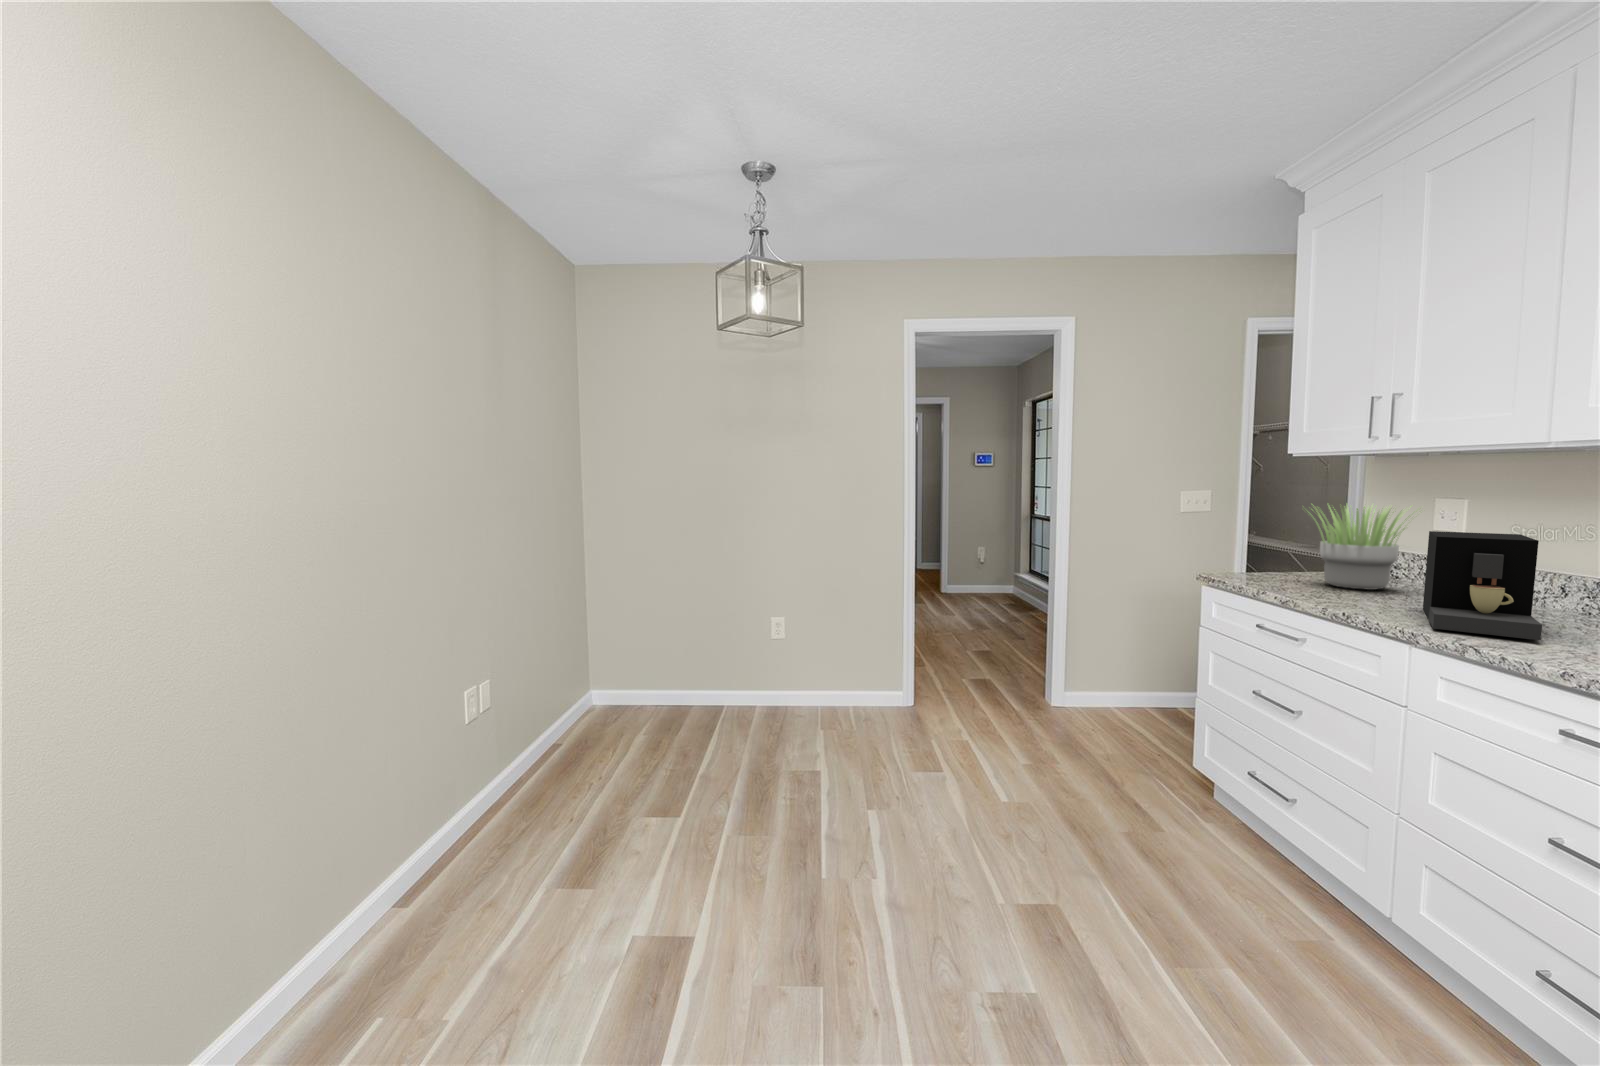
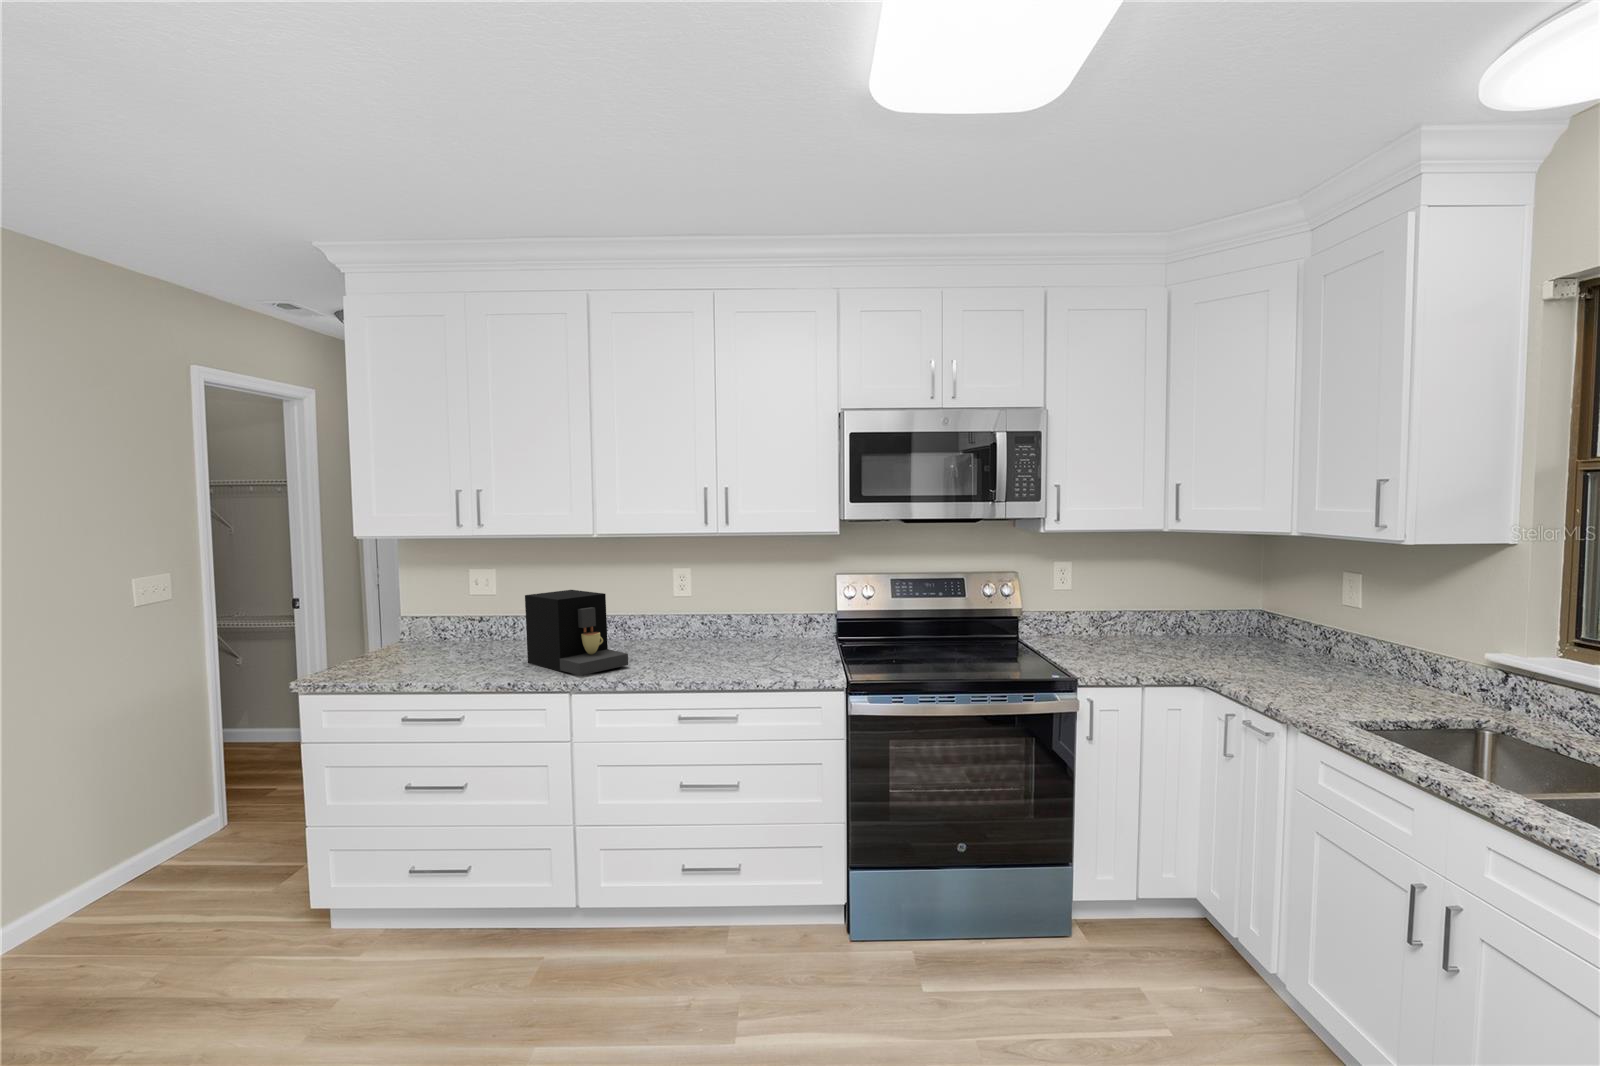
potted plant: present [1316,506,1406,590] -> none [383,571,492,660]

